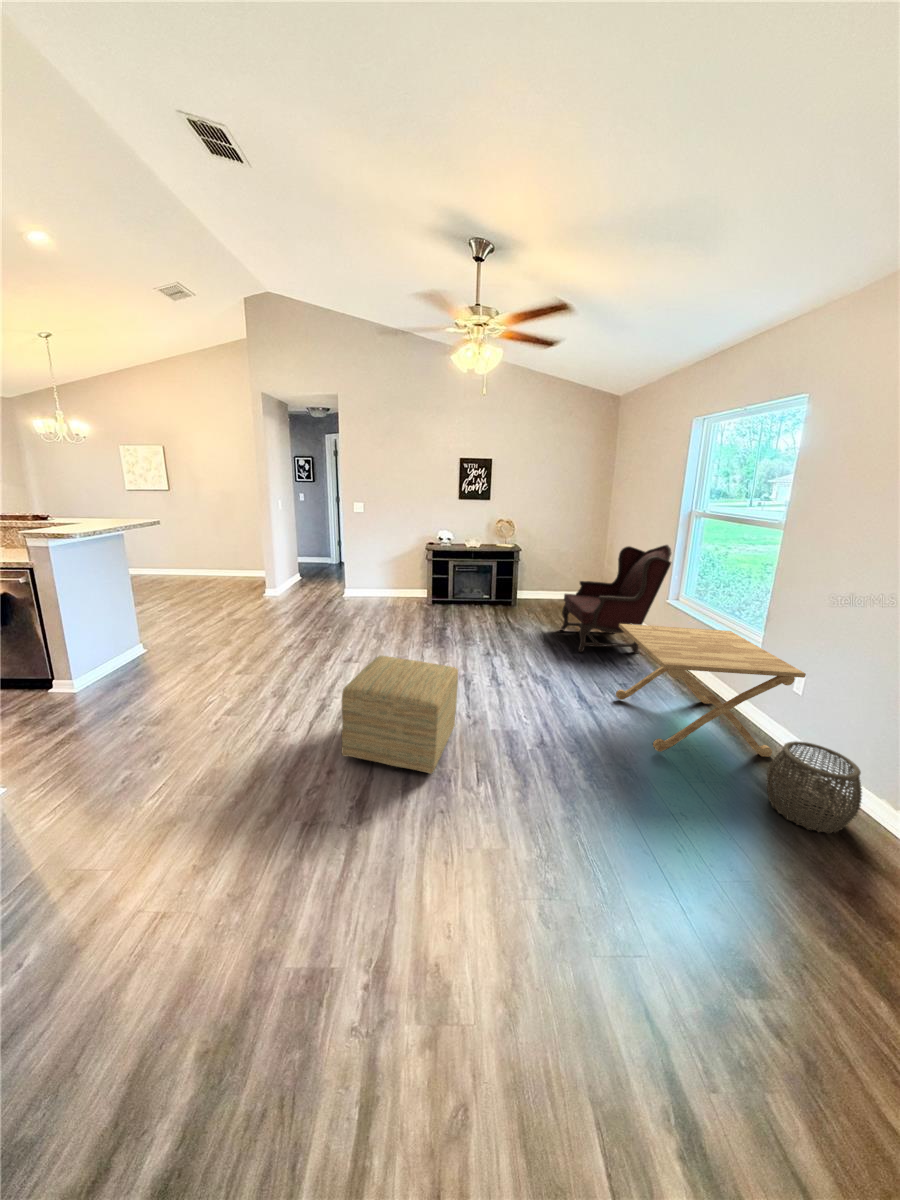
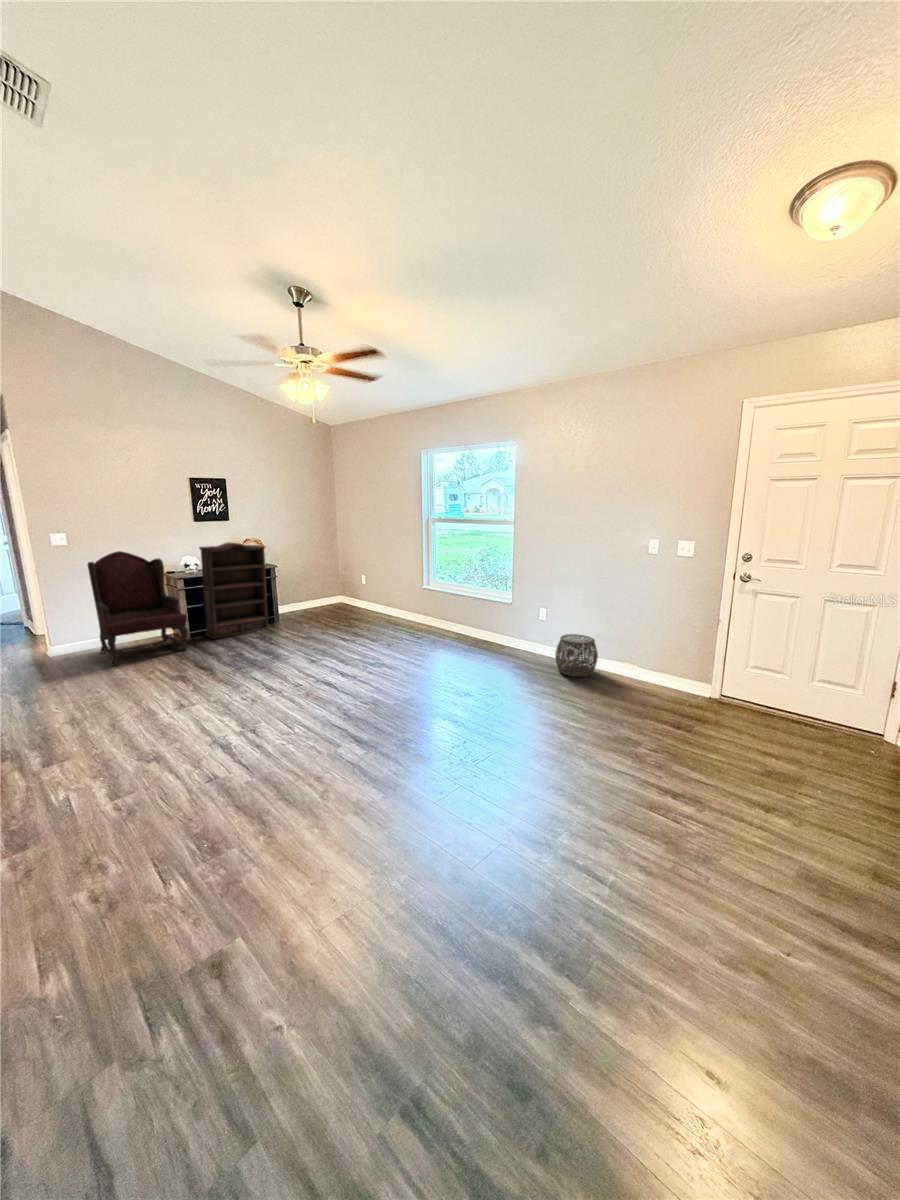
bookshelf: none [444,521,506,612] -> present [199,543,269,639]
armchair: present [561,545,671,654] -> present [88,551,188,665]
side table: present [616,624,806,757] -> none [435,591,547,672]
ottoman: present [342,656,458,774] -> none [294,656,402,761]

